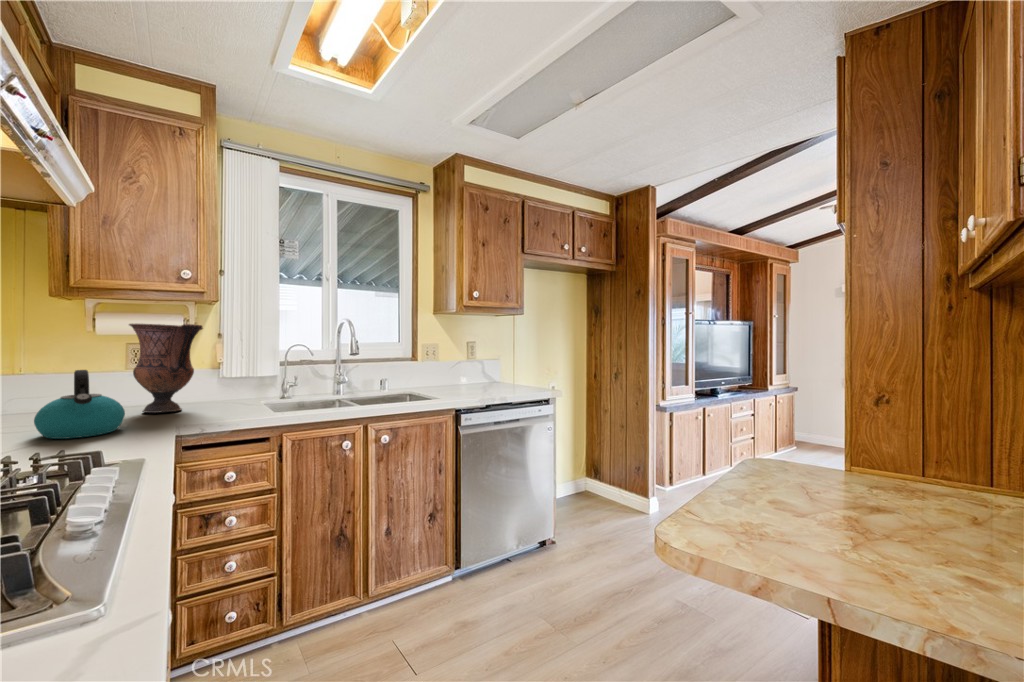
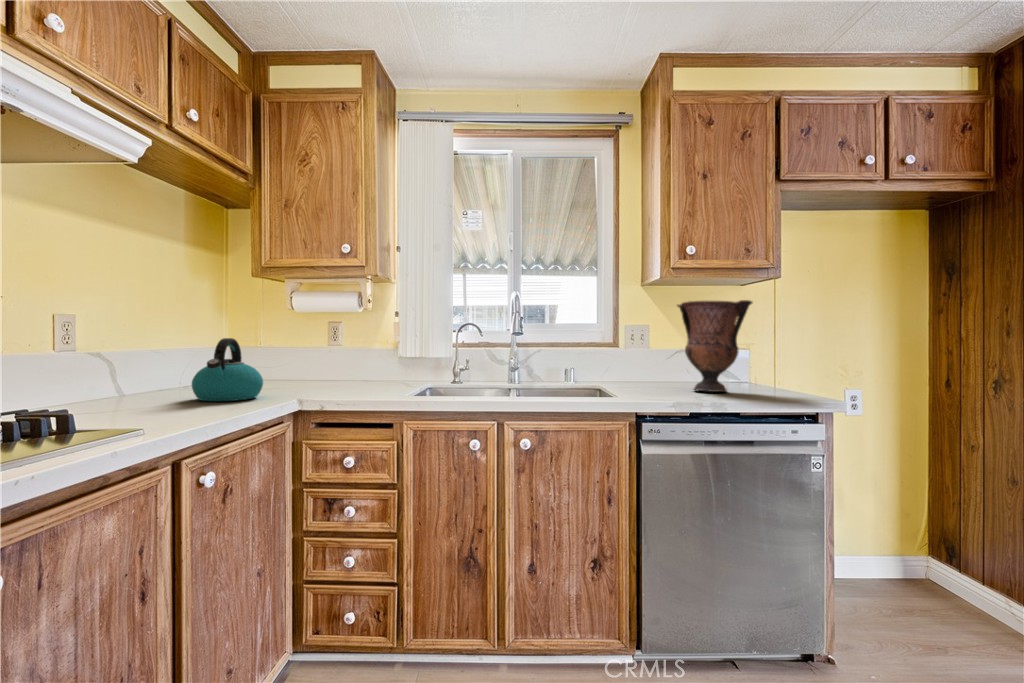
vase: present [129,324,203,413] -> present [677,300,752,392]

